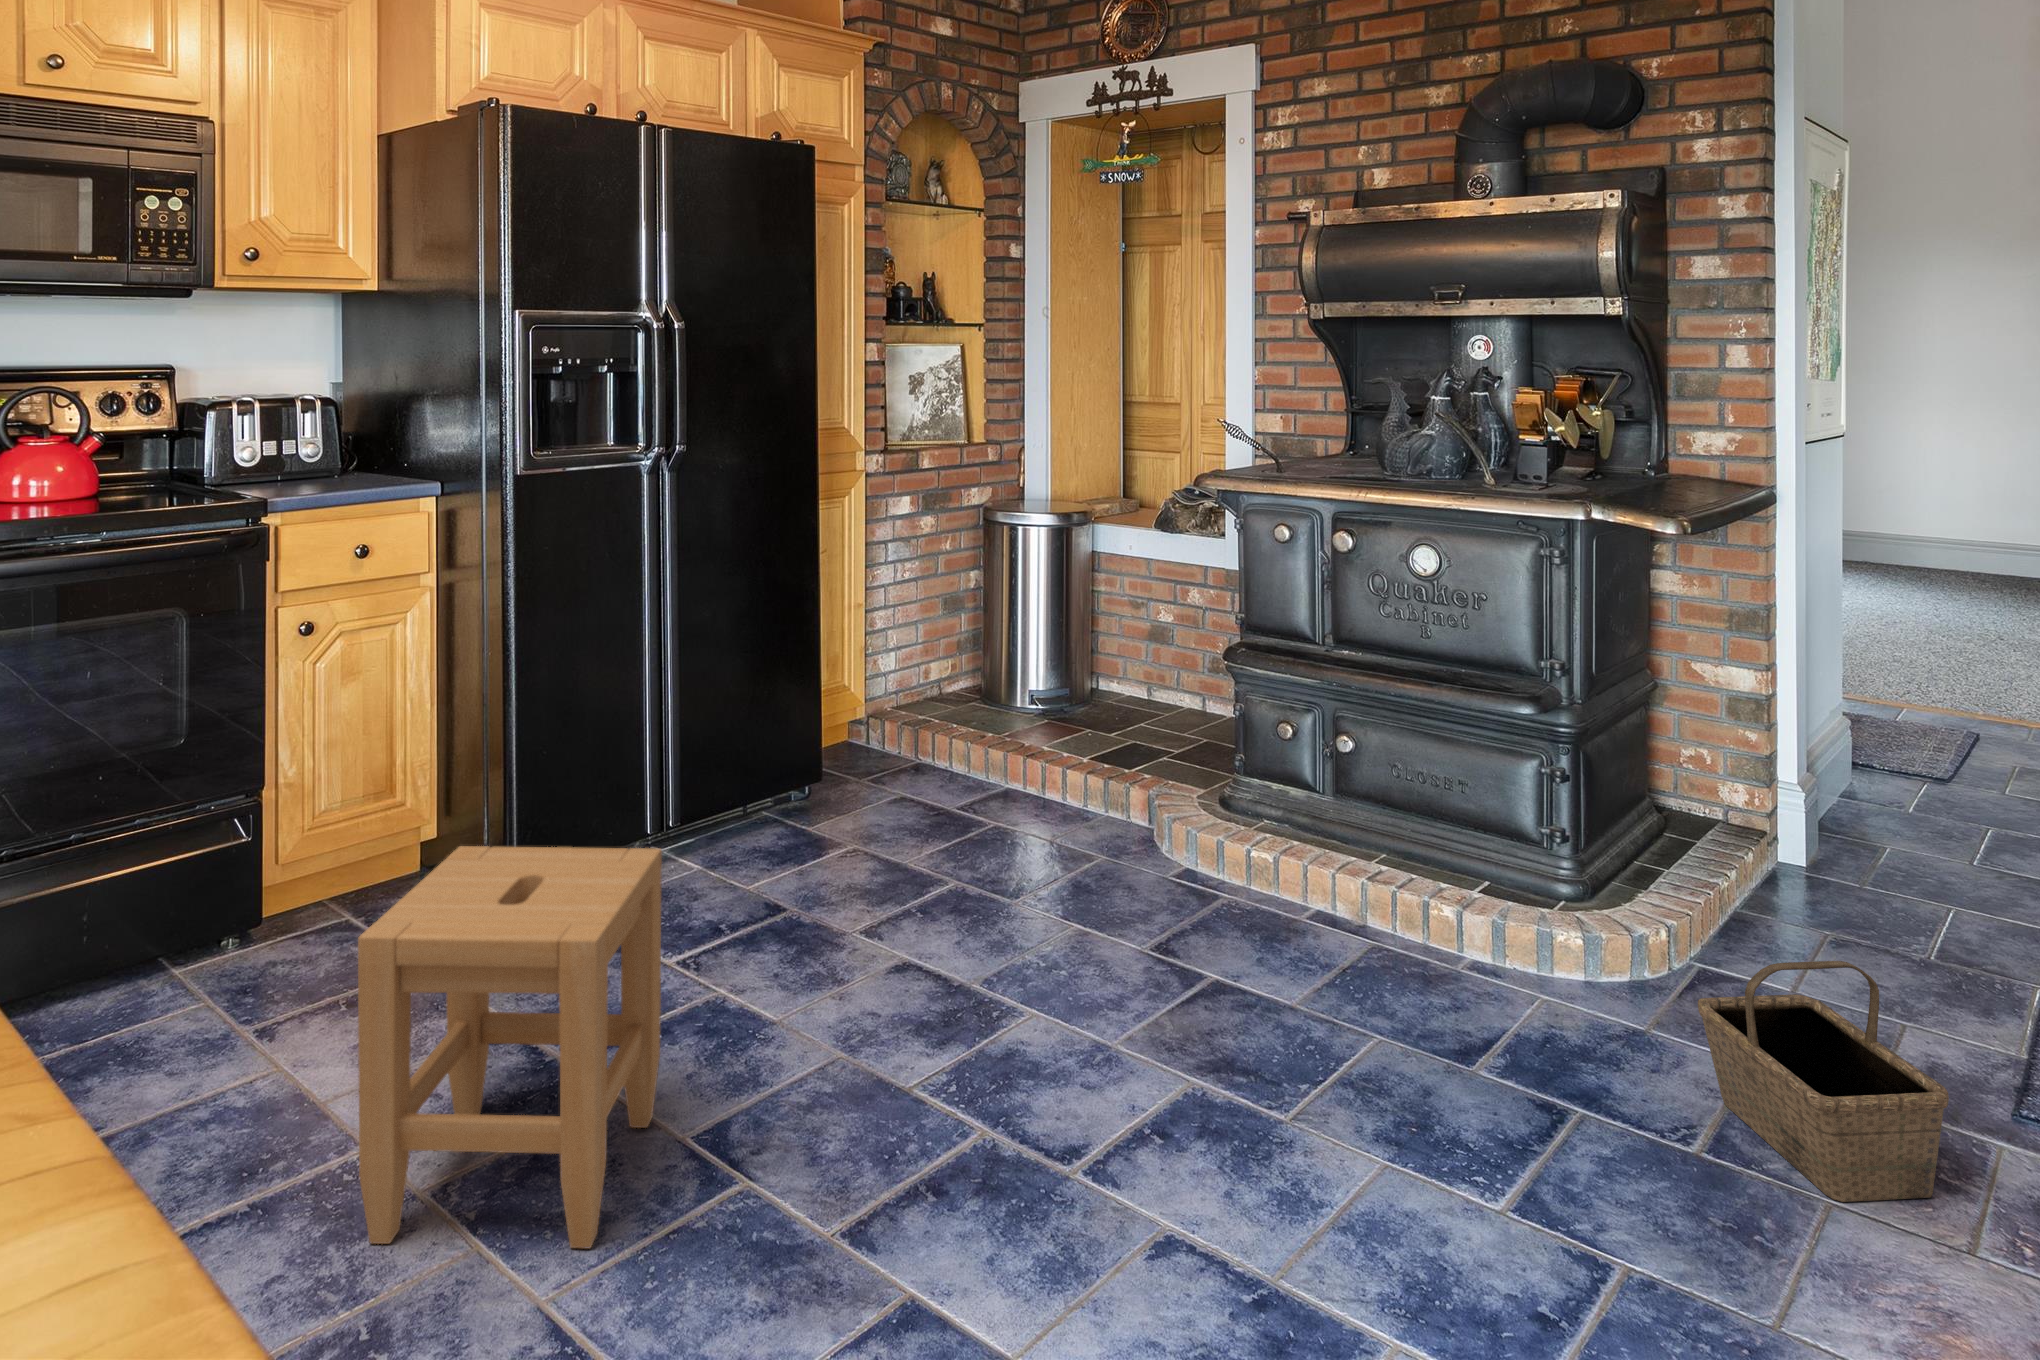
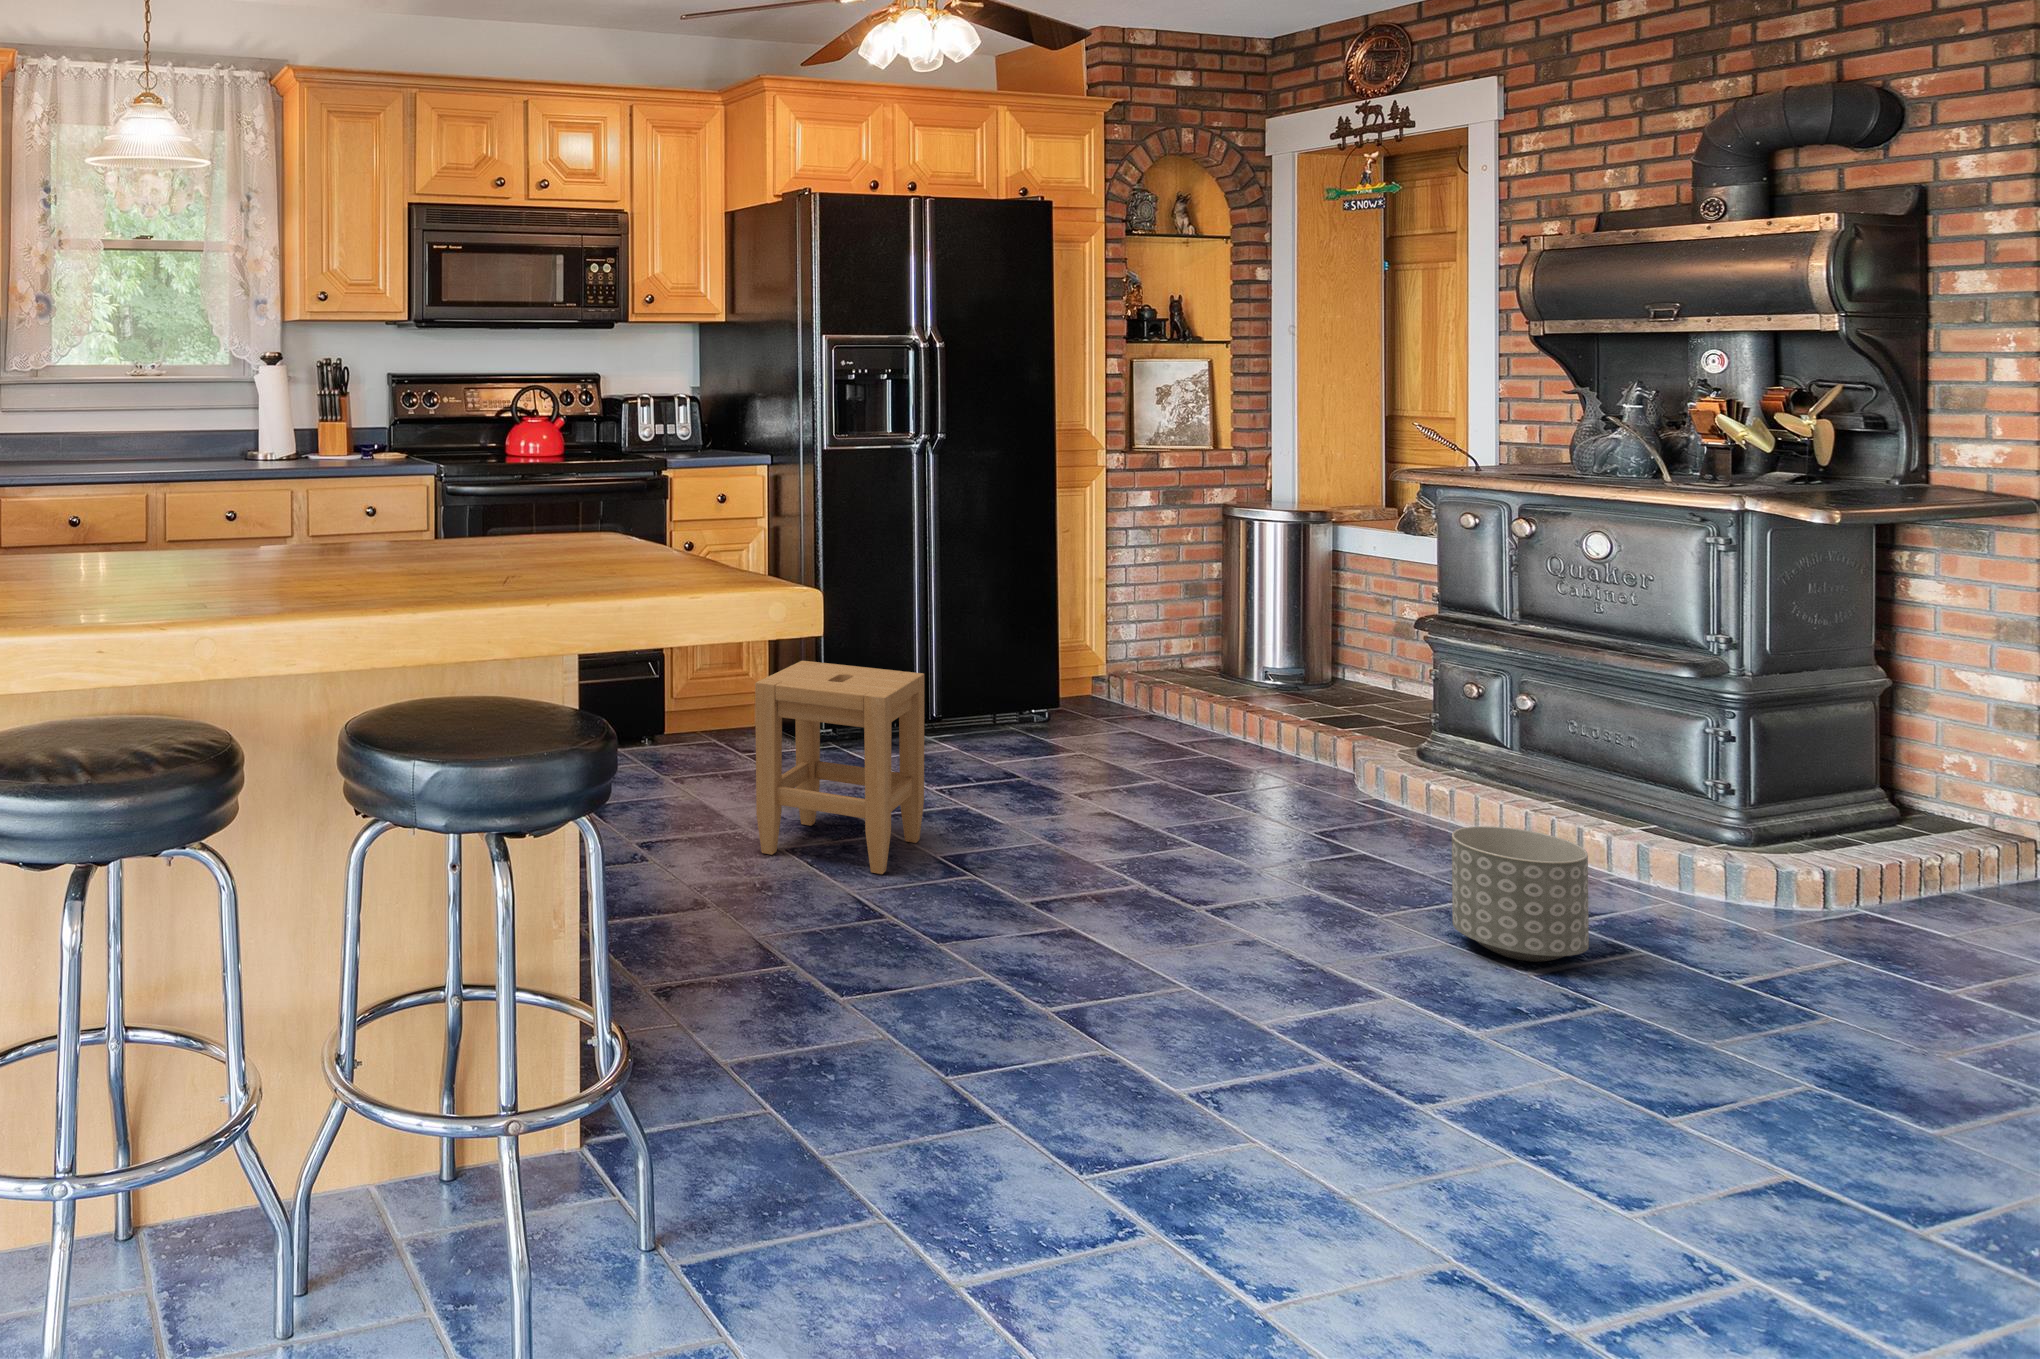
basket: present [1698,961,1949,1202] -> none [1758,847,1944,1029]
planter: none [1400,981,1570,1194] -> present [1452,826,1589,962]

